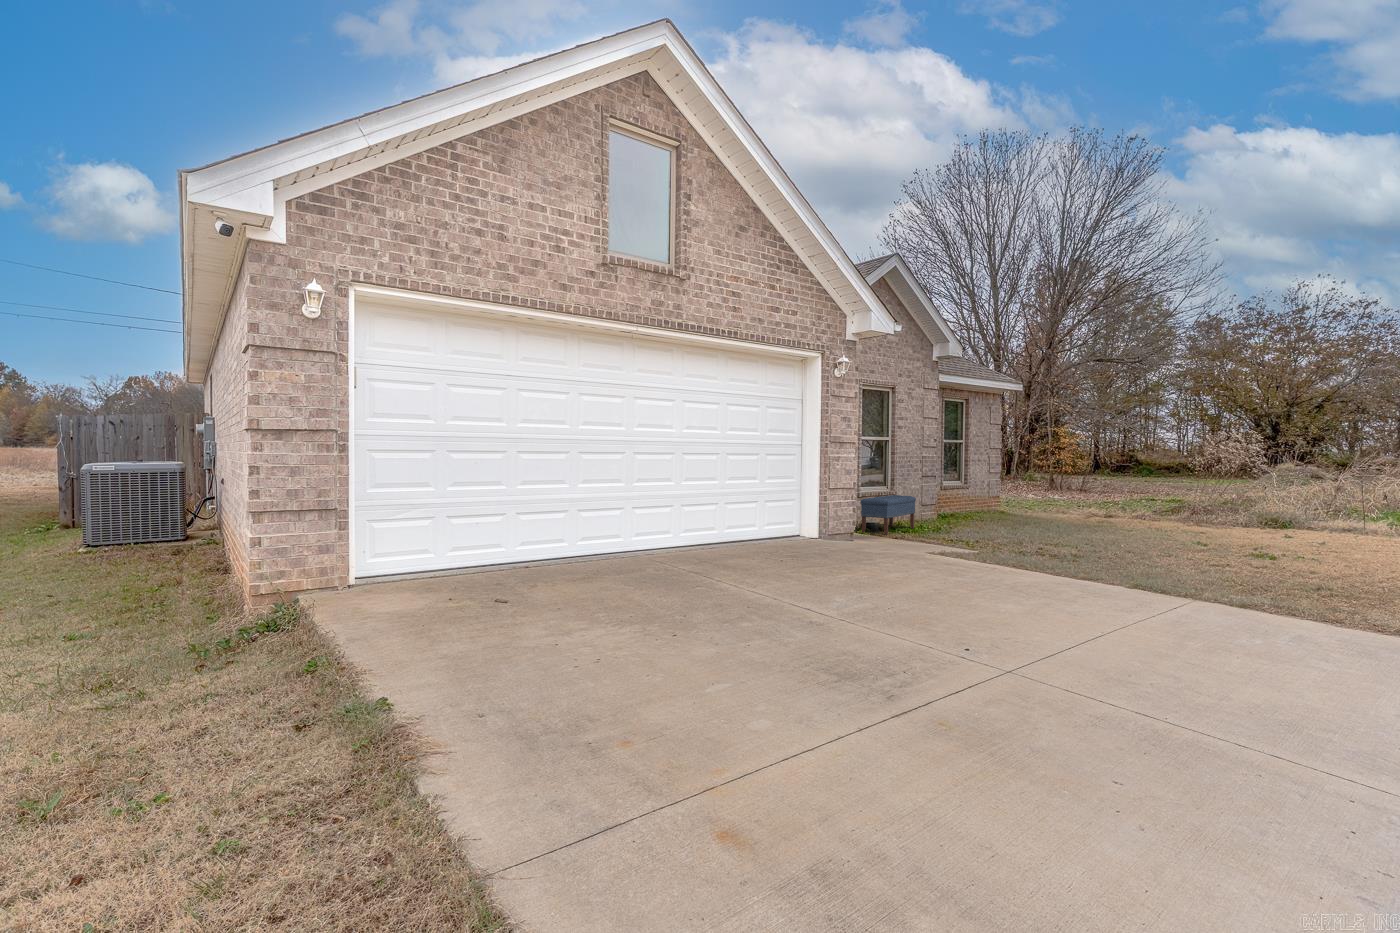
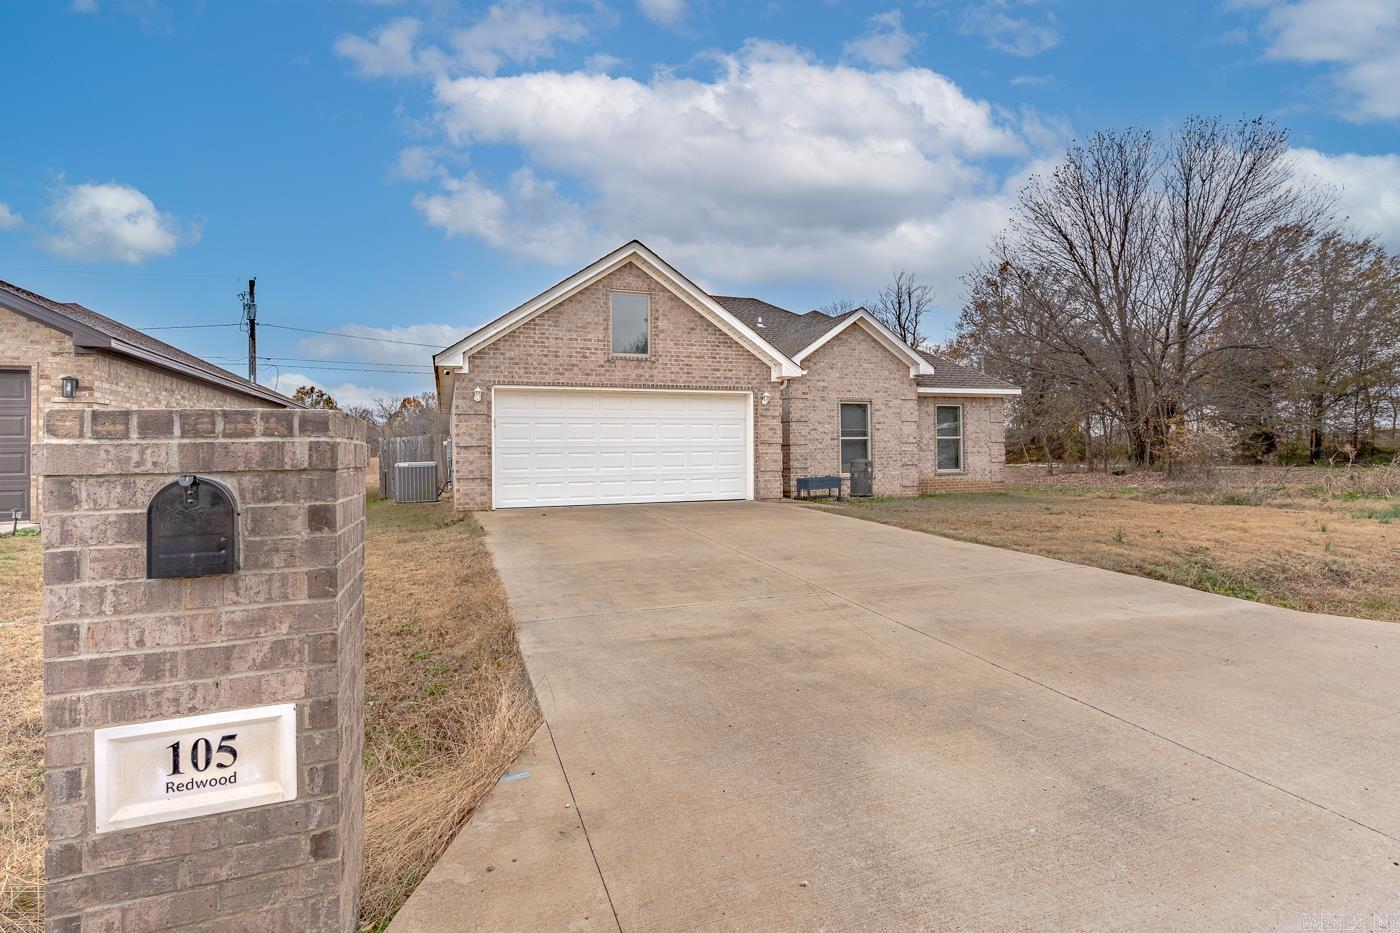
trash can: none [914,468,951,527] -> present [850,458,873,496]

